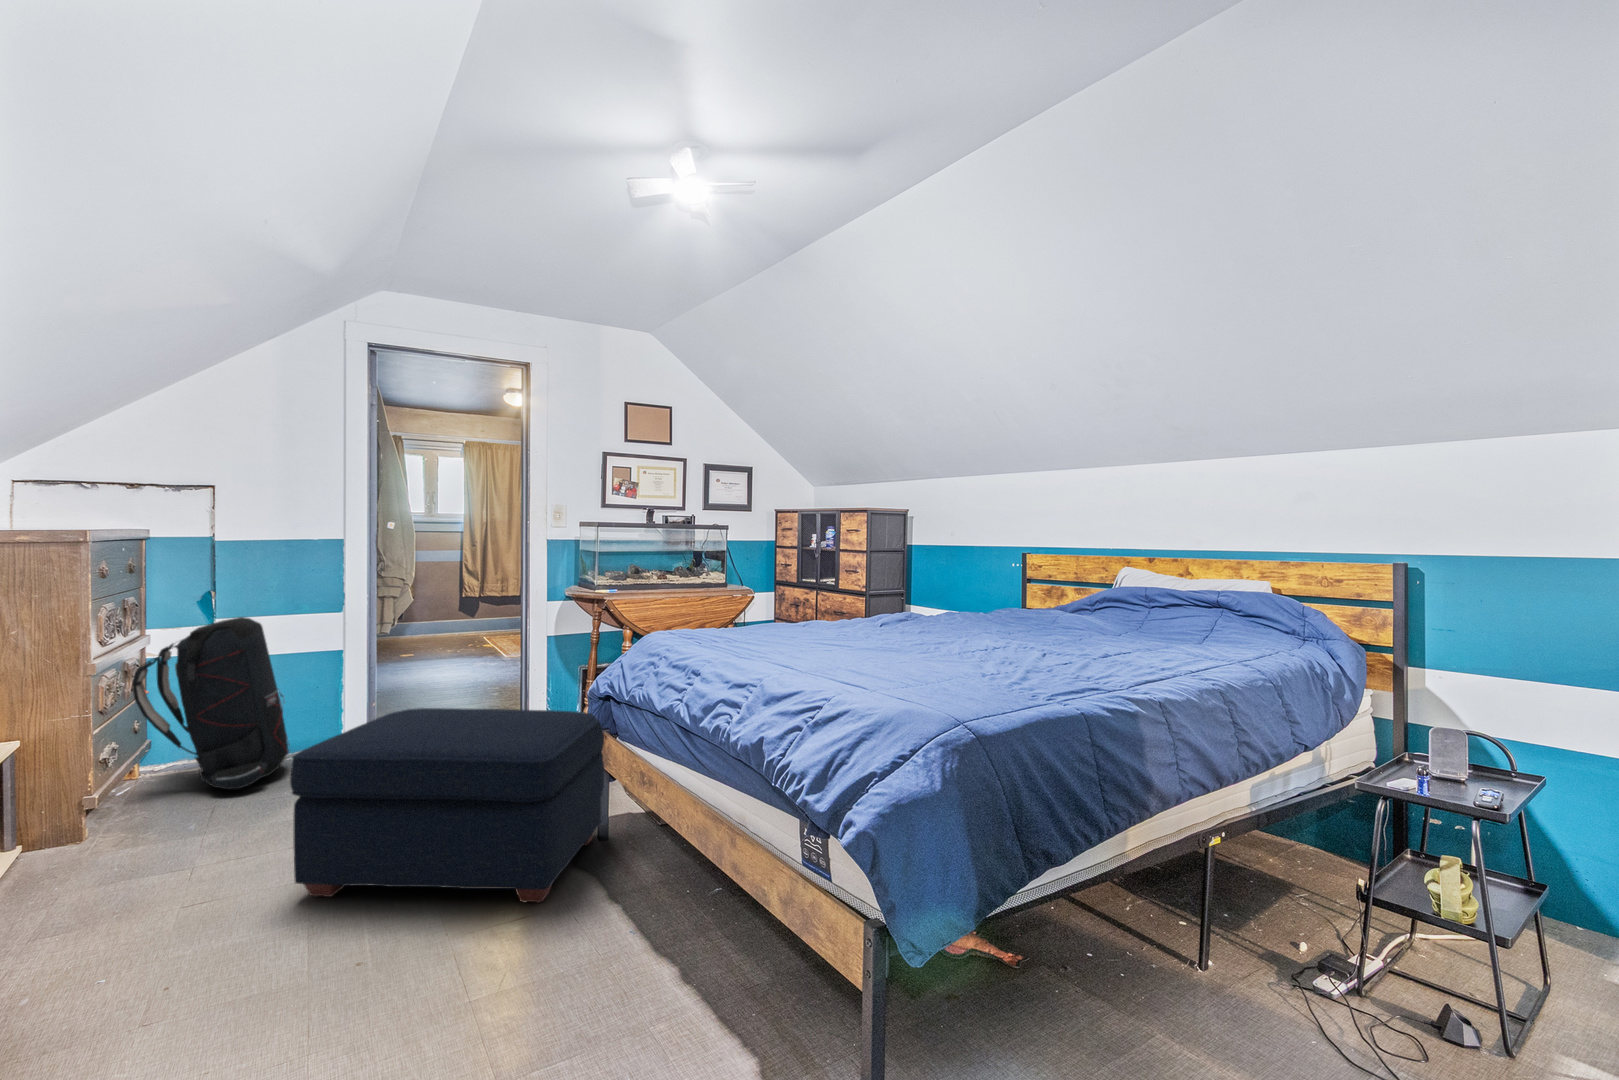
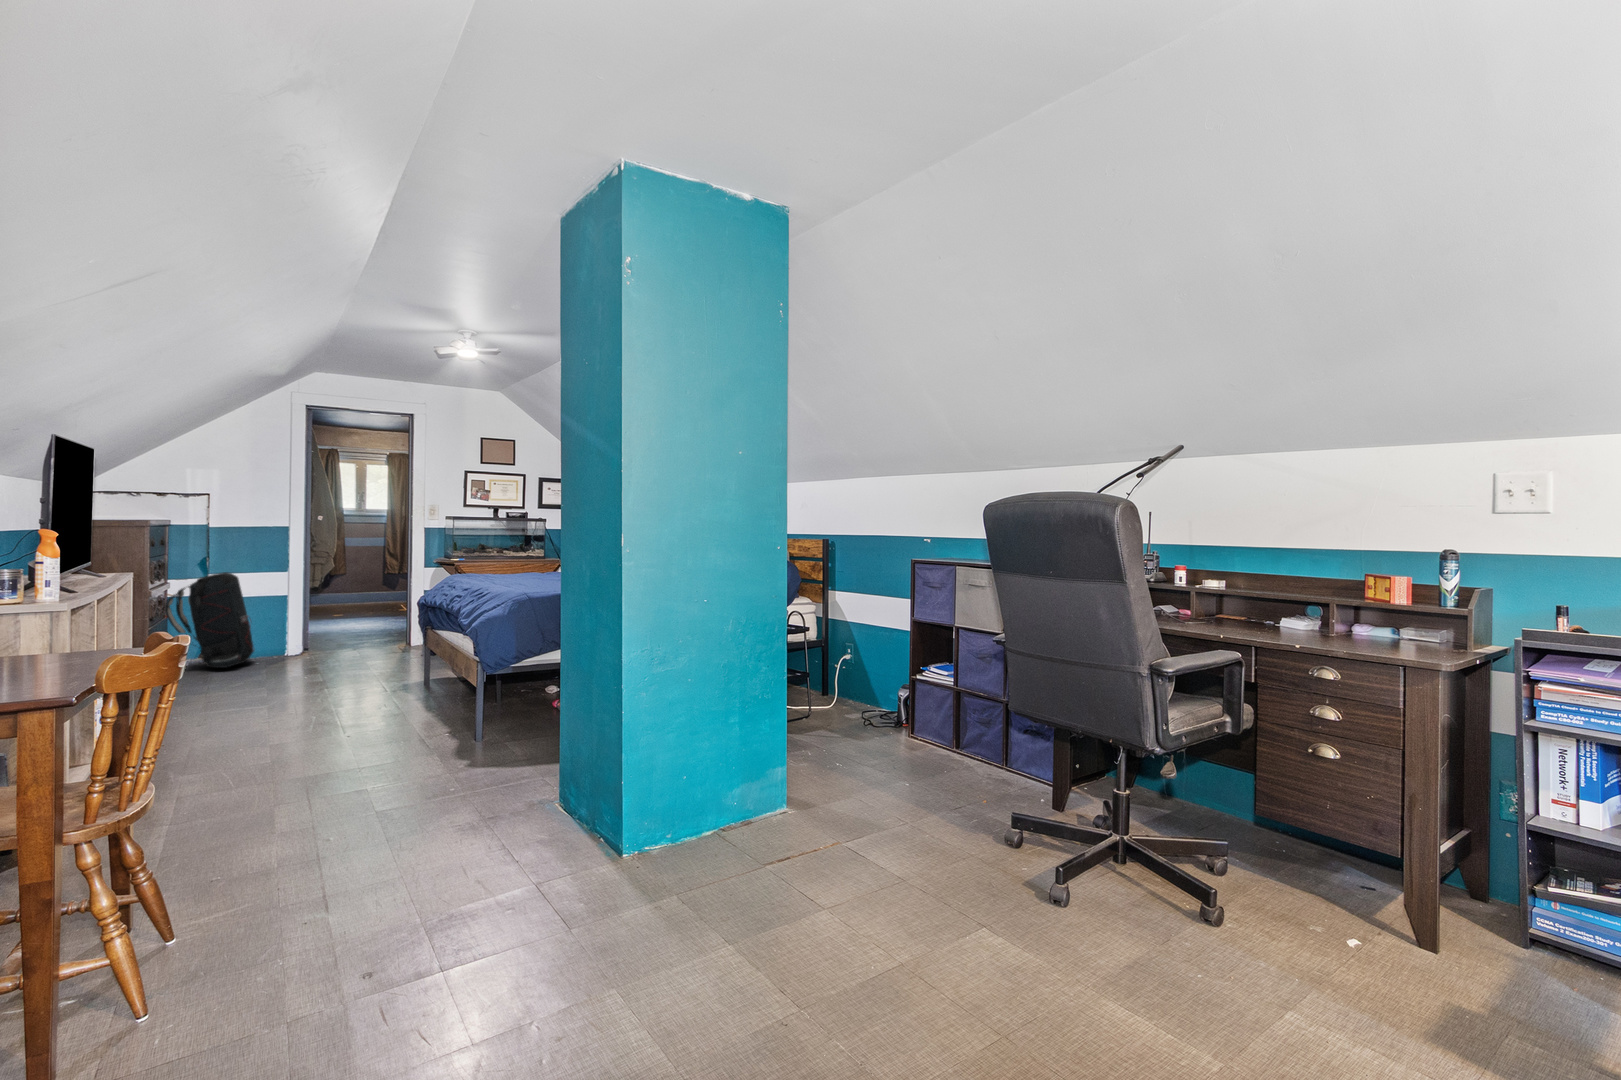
ottoman: present [290,708,606,903] -> none [257,616,426,699]

